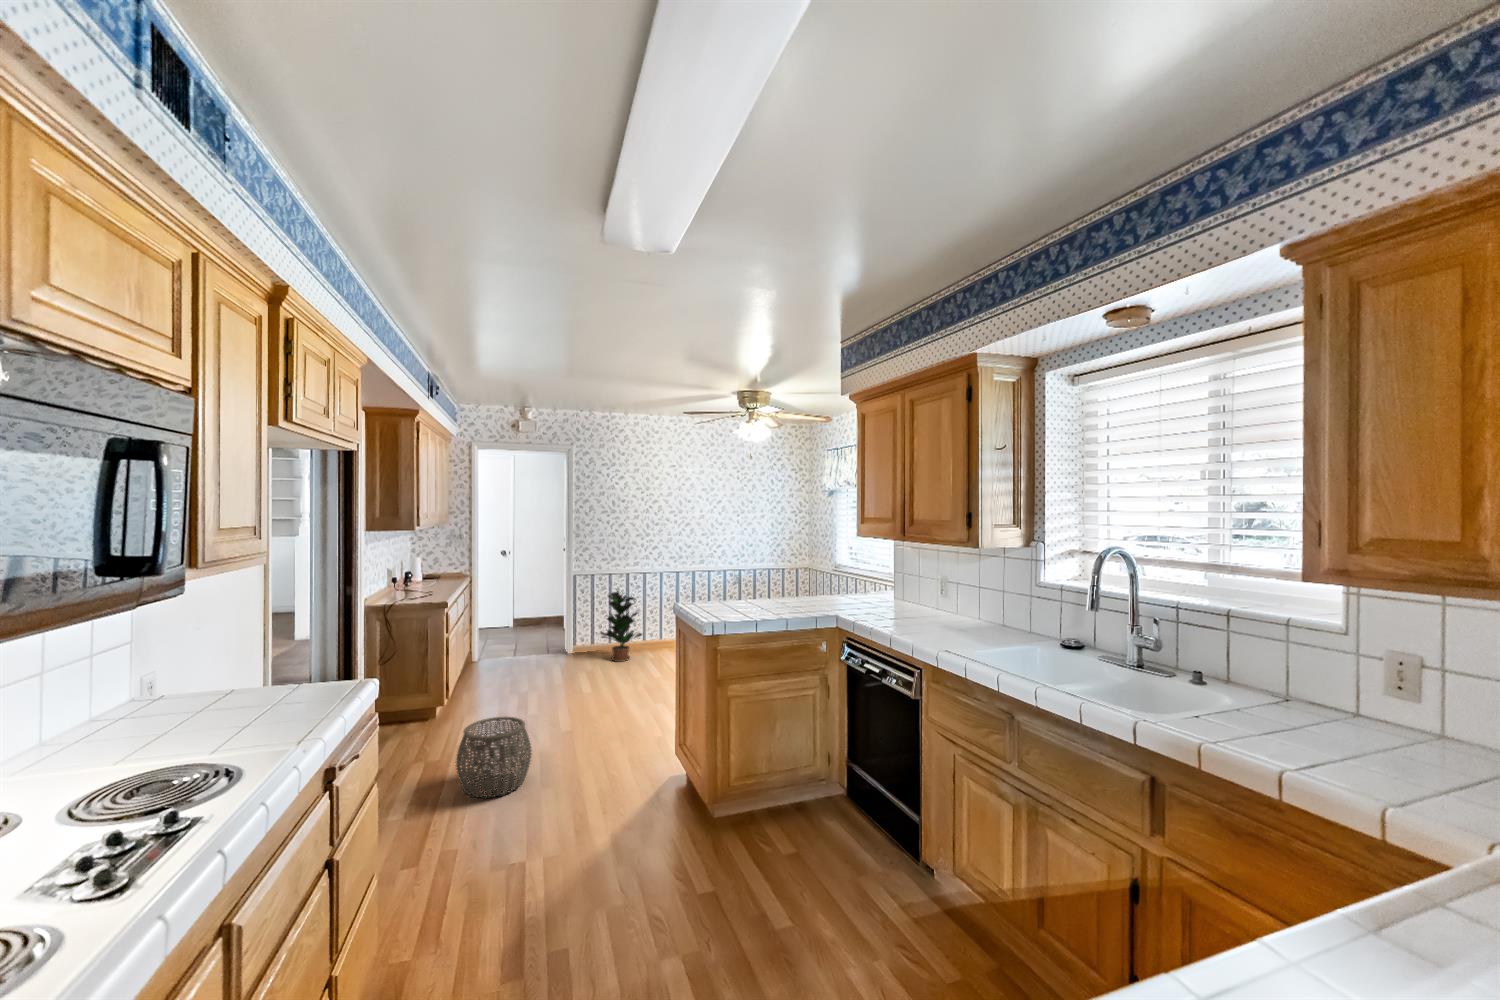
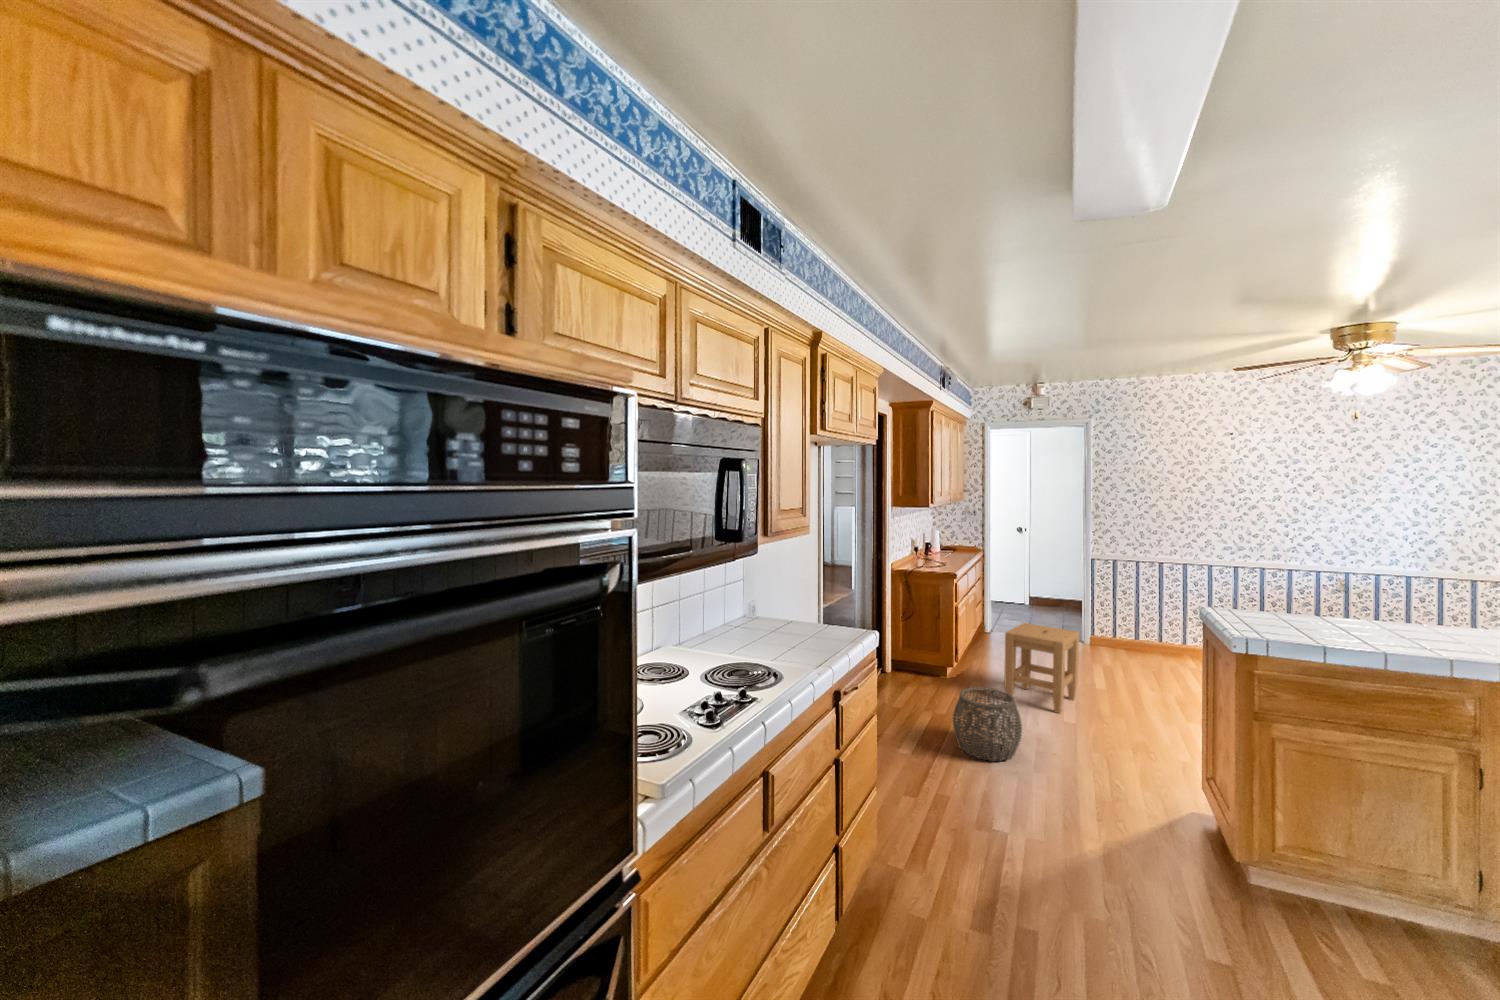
potted plant: present [600,592,642,662] -> none [1119,584,1178,664]
stool: none [505,642,573,727] -> present [1004,623,1079,713]

